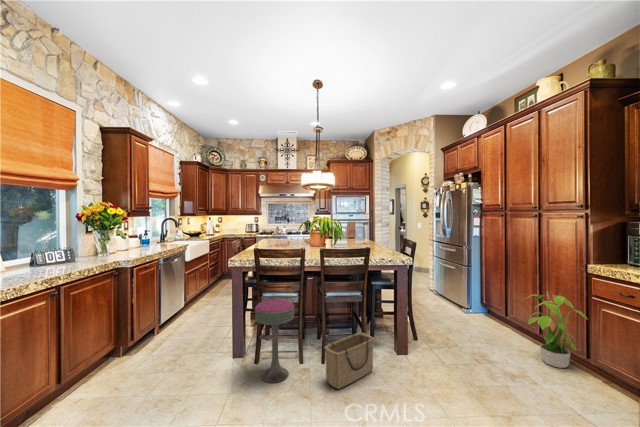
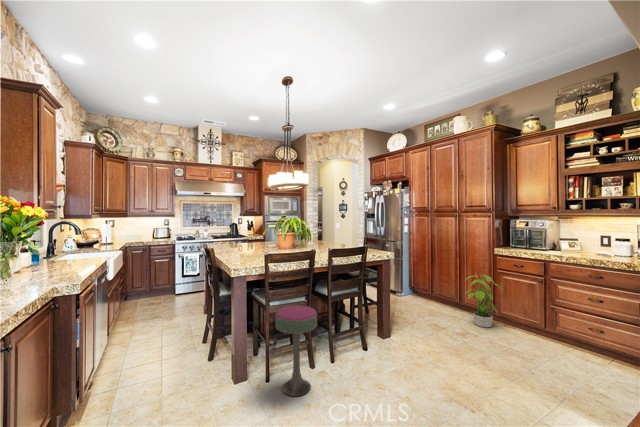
basket: present [325,332,374,389] -> none [349,327,380,383]

